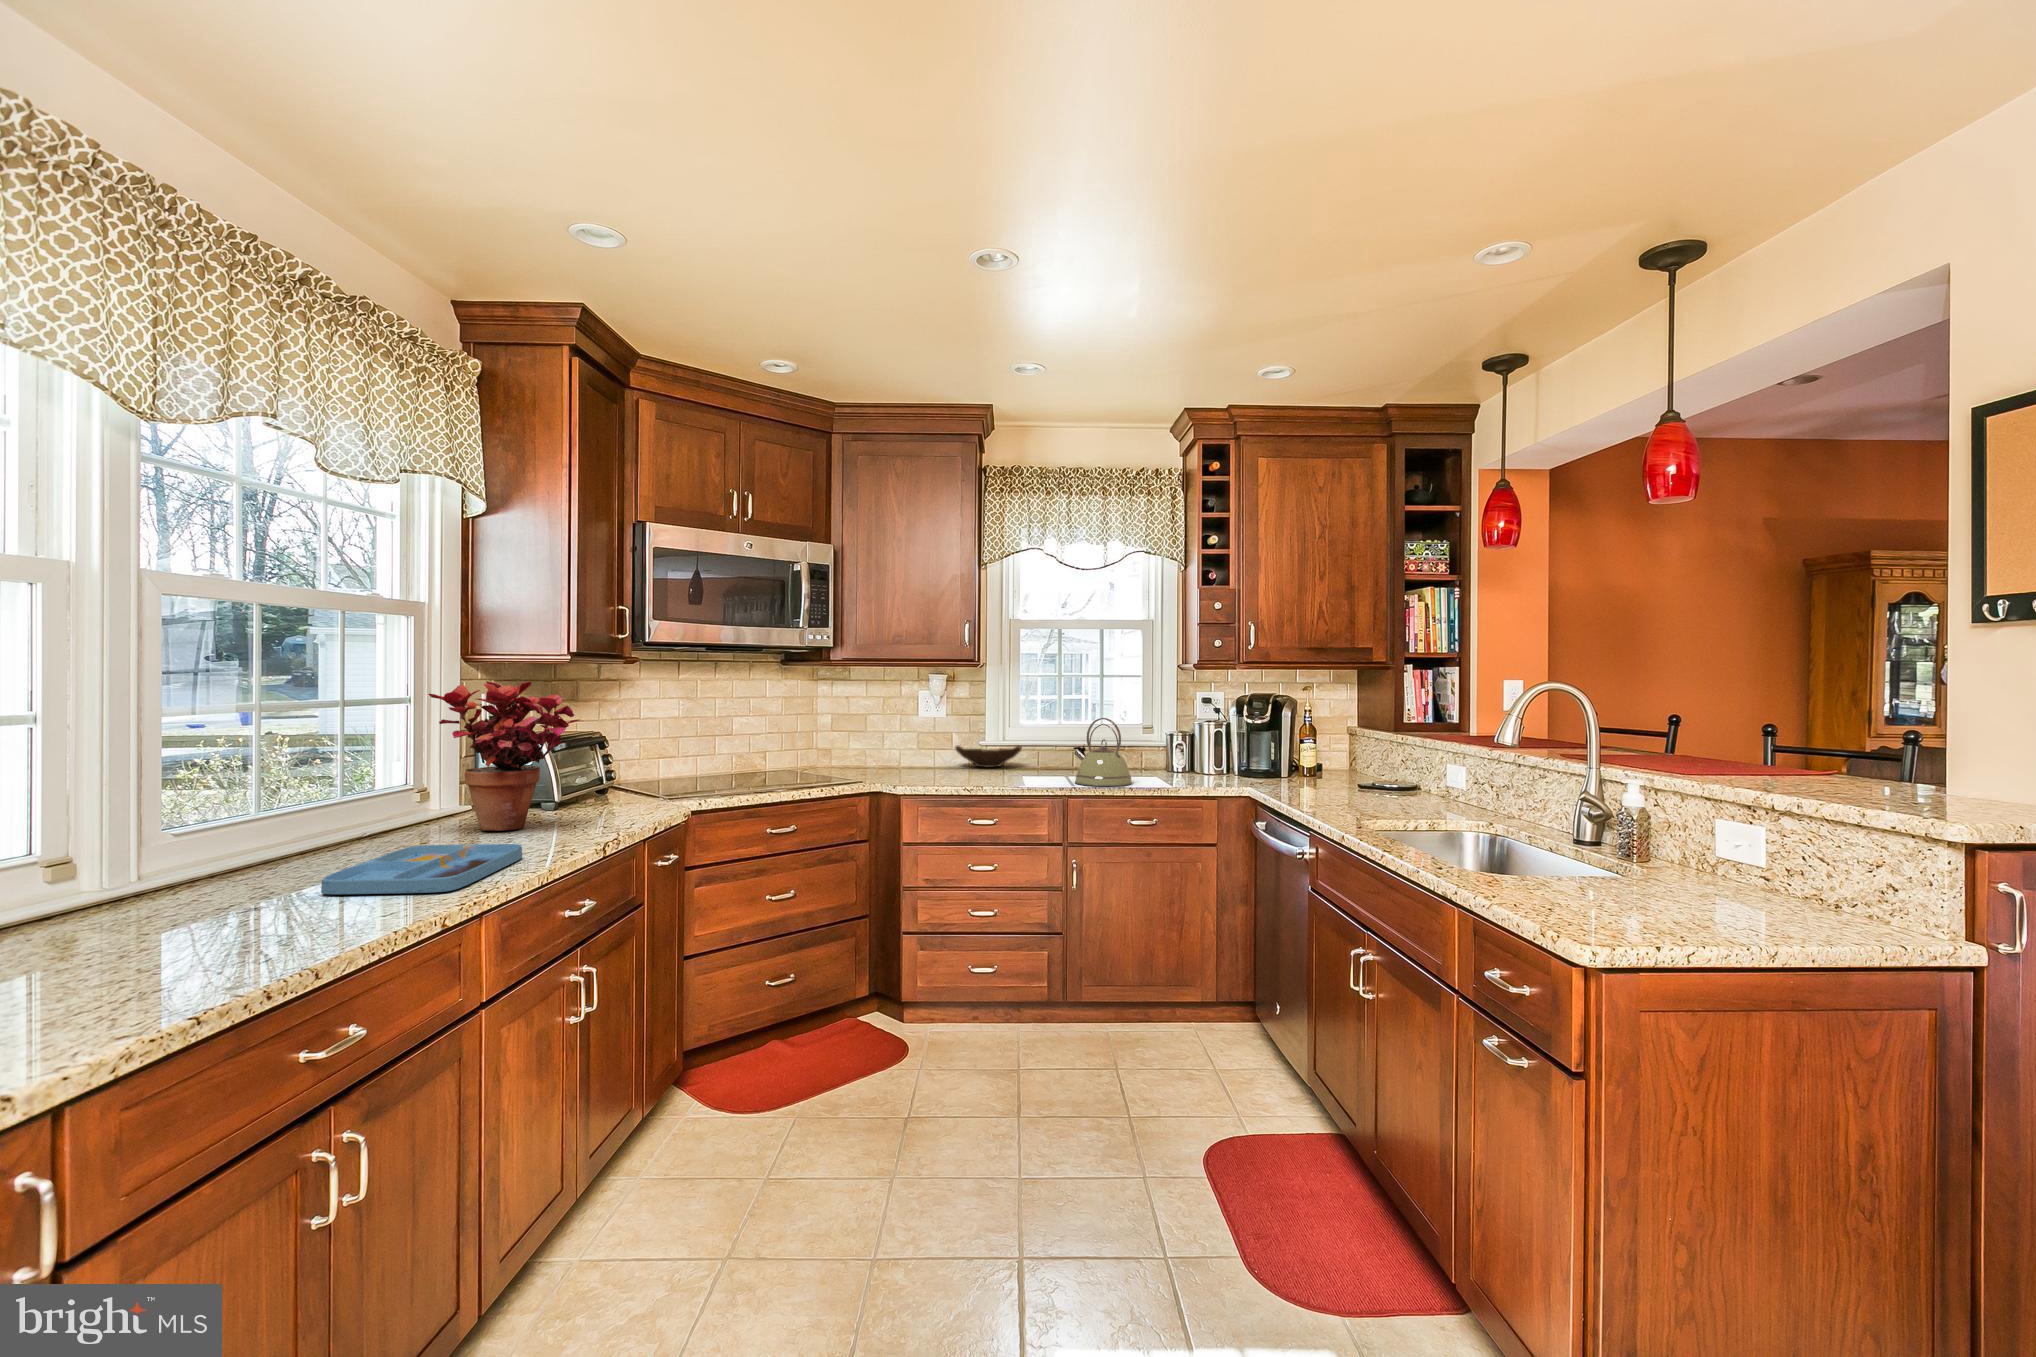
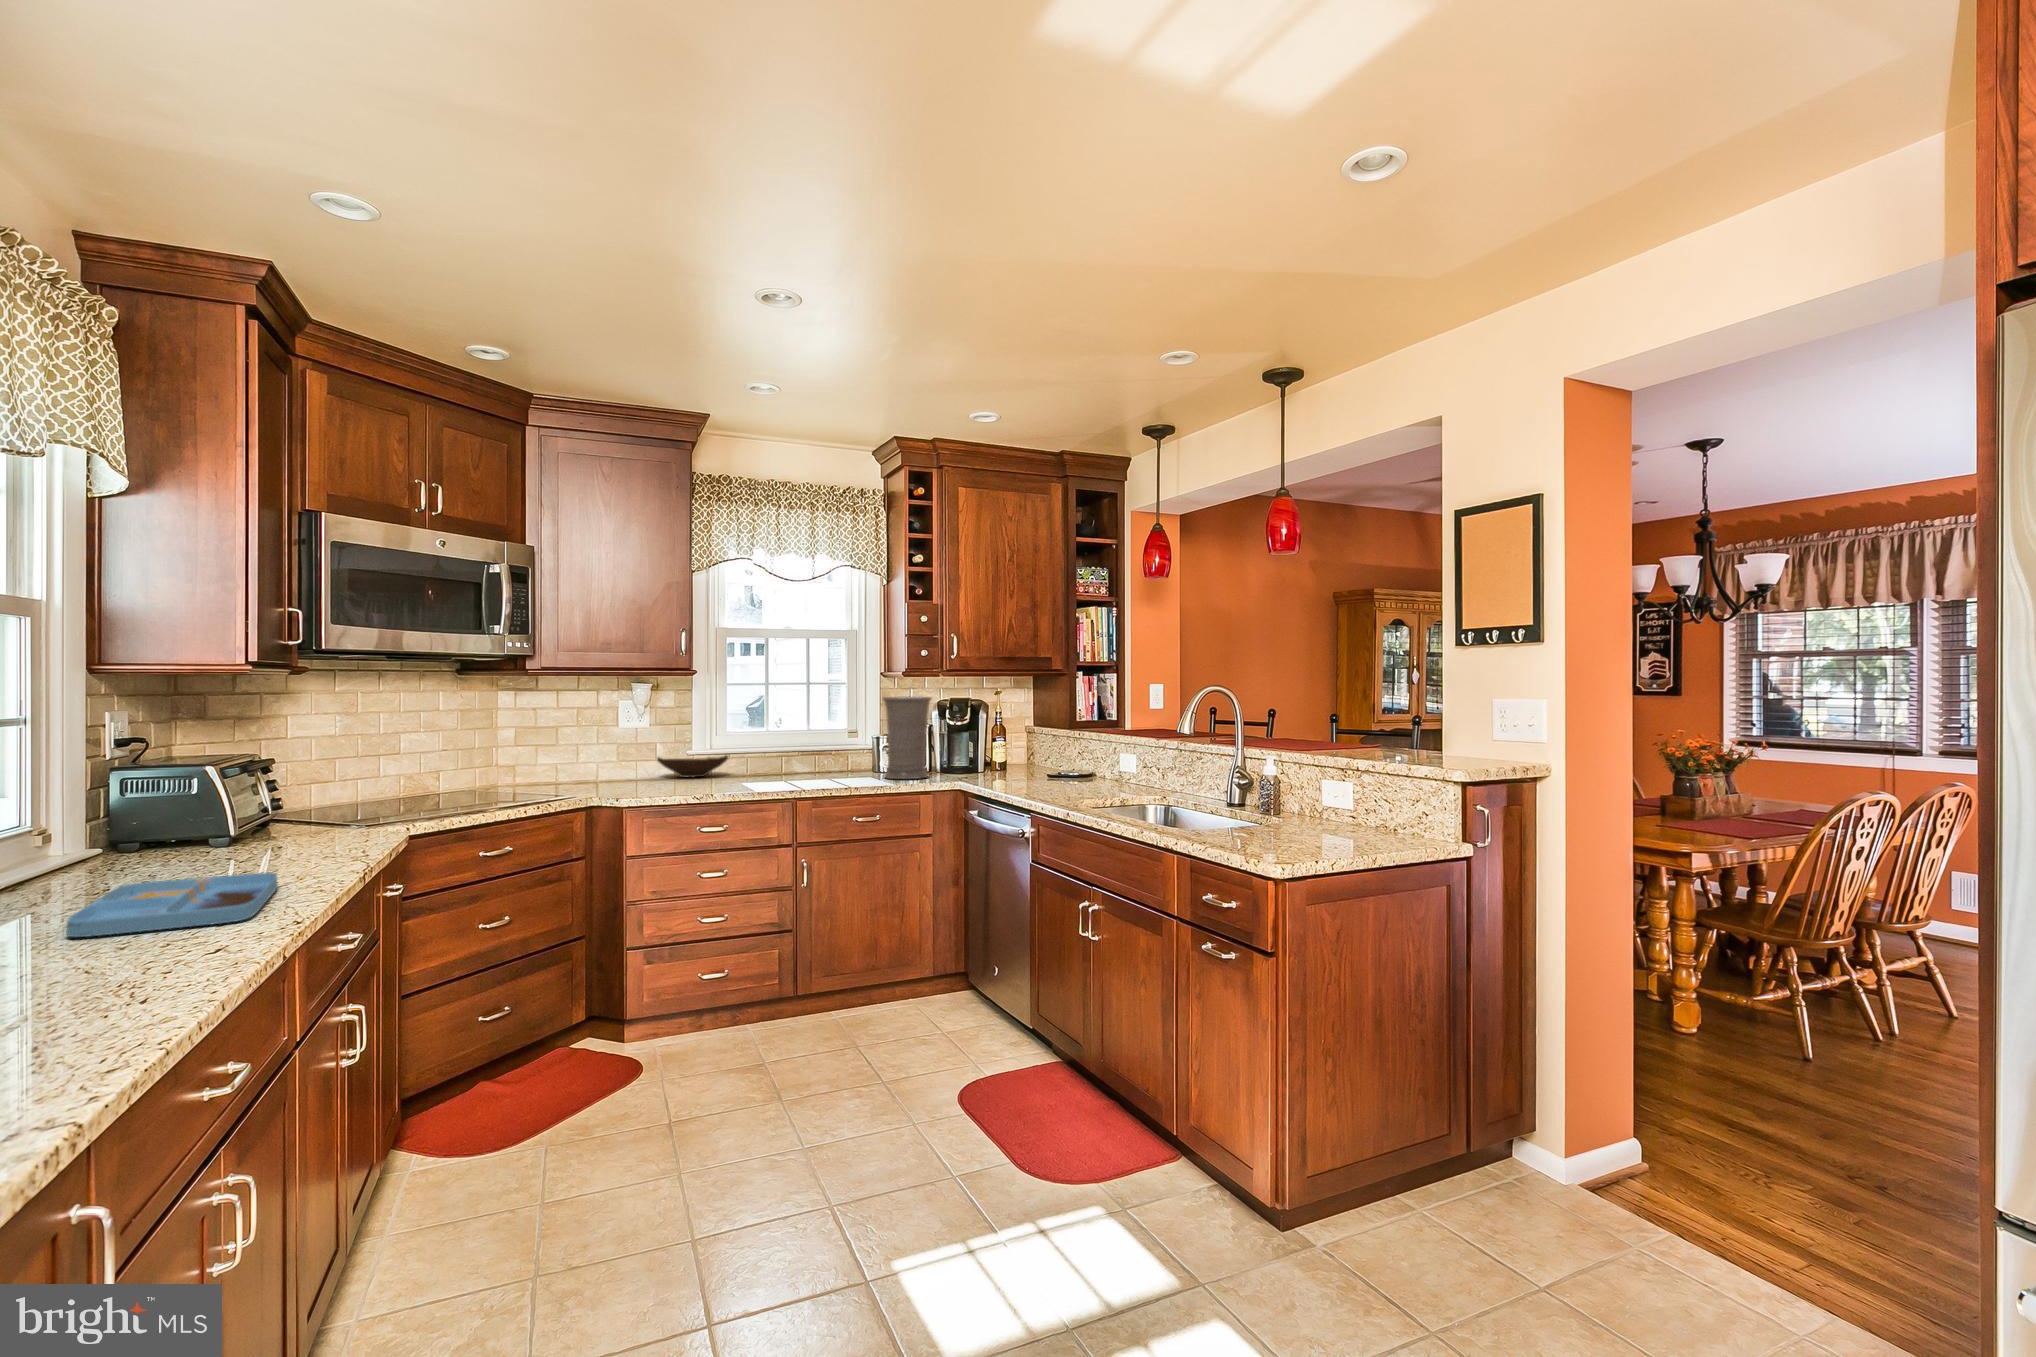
potted plant: present [429,681,580,831] -> none [94,694,298,867]
vase: none [1169,691,1224,781] -> present [882,697,932,779]
kettle: present [1073,718,1132,786] -> none [795,723,854,788]

